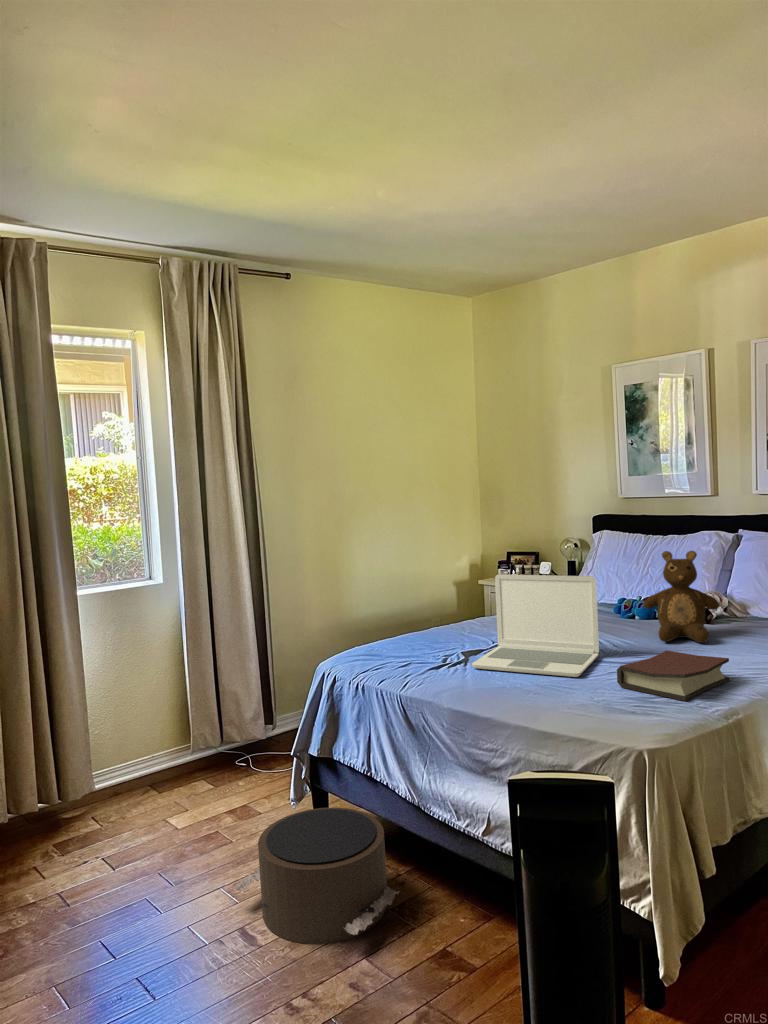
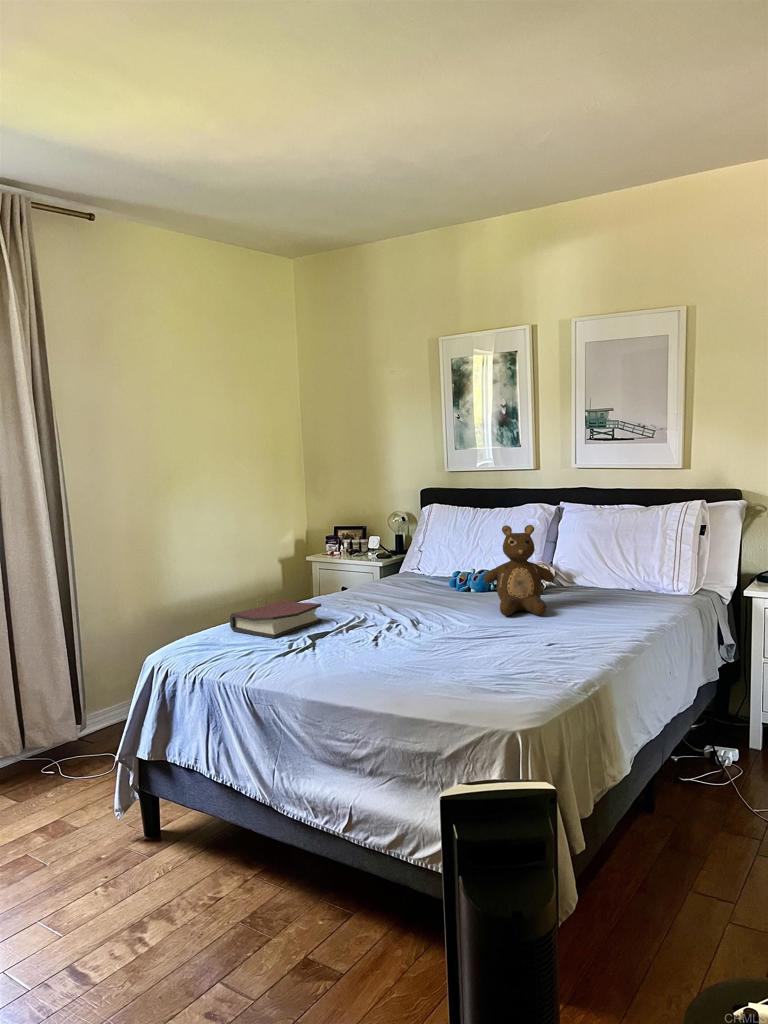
laptop: present [472,574,599,677] -> none [321,552,447,657]
hardback book: present [617,651,730,701] -> present [230,600,322,638]
pouf: present [234,808,400,944] -> none [56,816,252,975]

